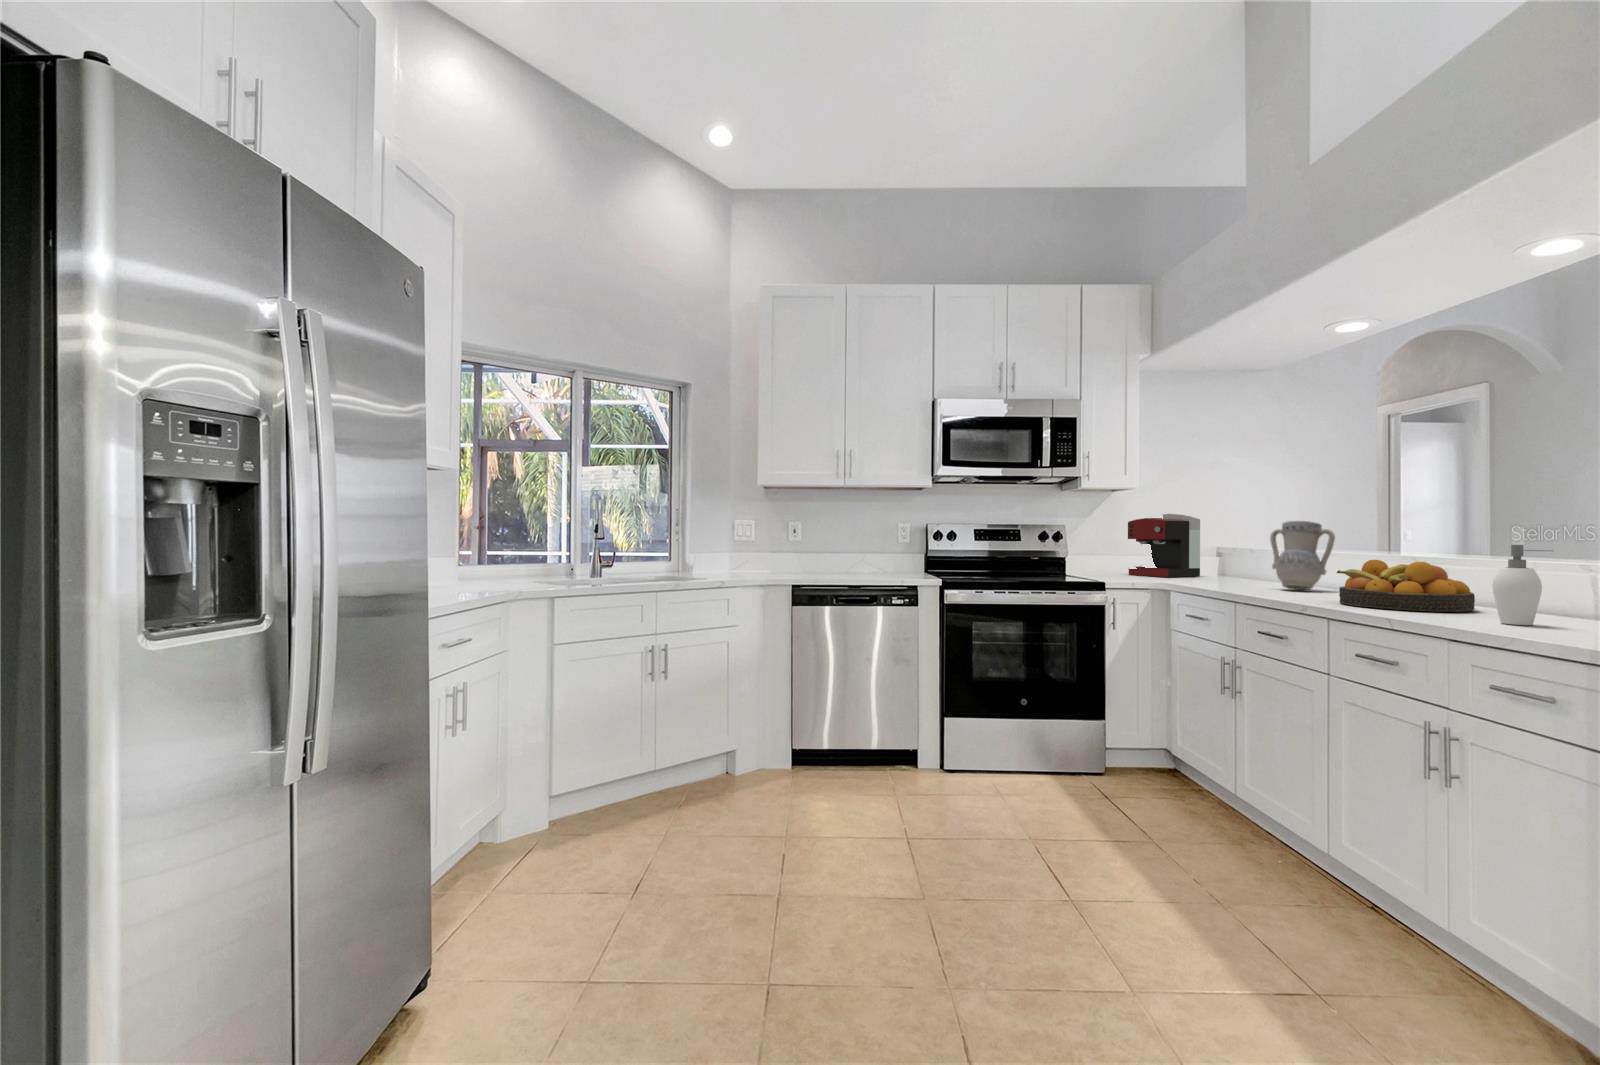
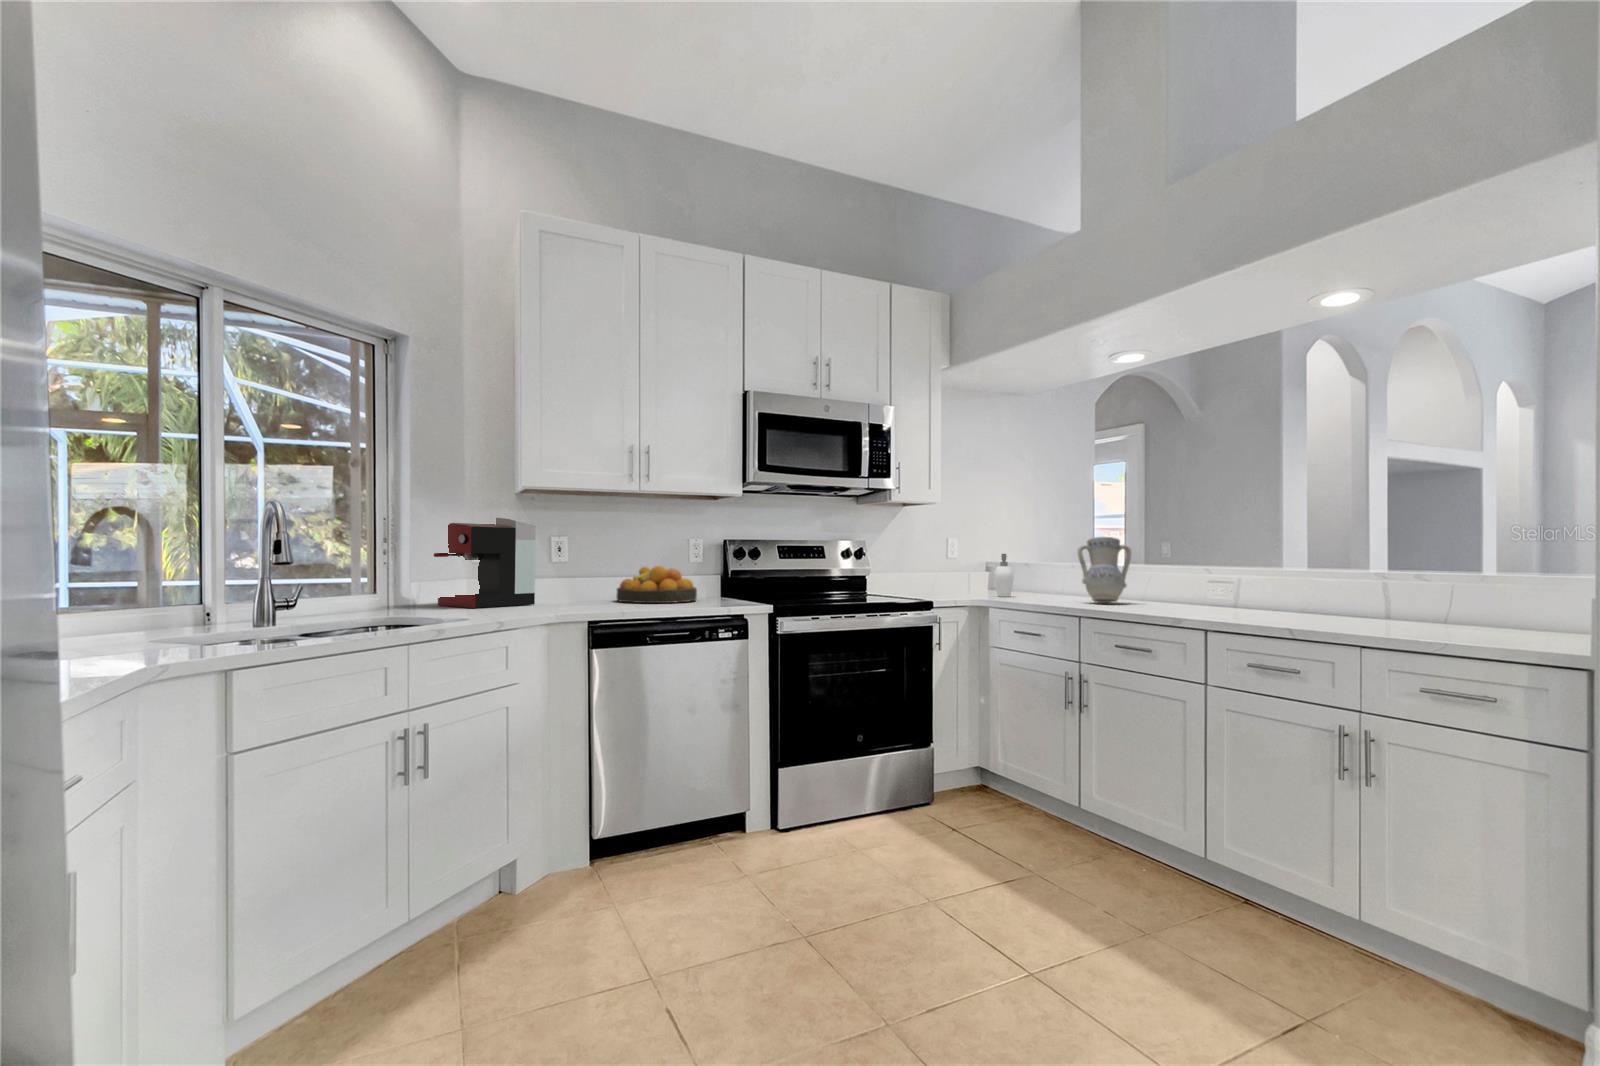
coffee maker: present [1128,514,1200,577] -> present [434,518,536,608]
soap dispenser: present [1492,545,1553,625] -> present [994,554,1014,597]
fruit bowl: present [1337,560,1475,612] -> present [616,566,697,603]

